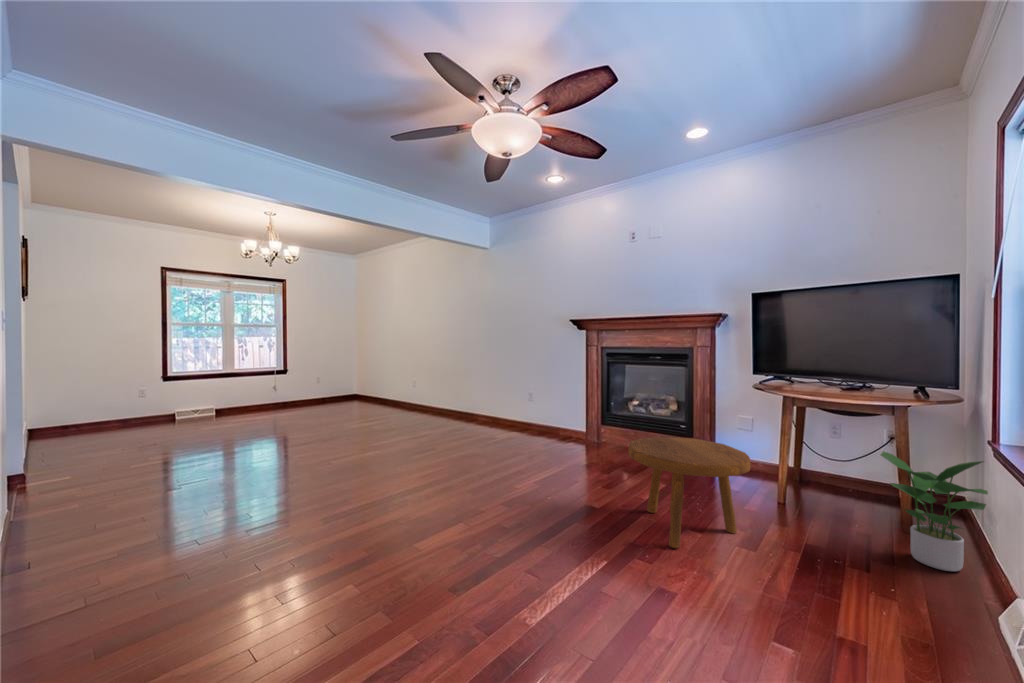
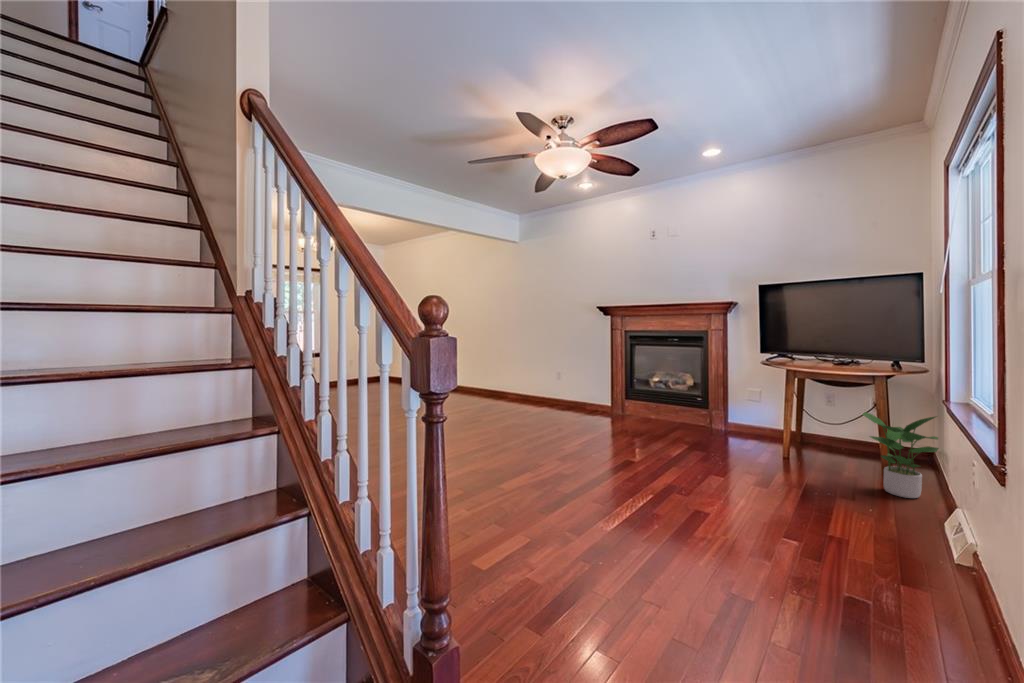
footstool: present [628,437,751,548] -> none [665,406,763,489]

